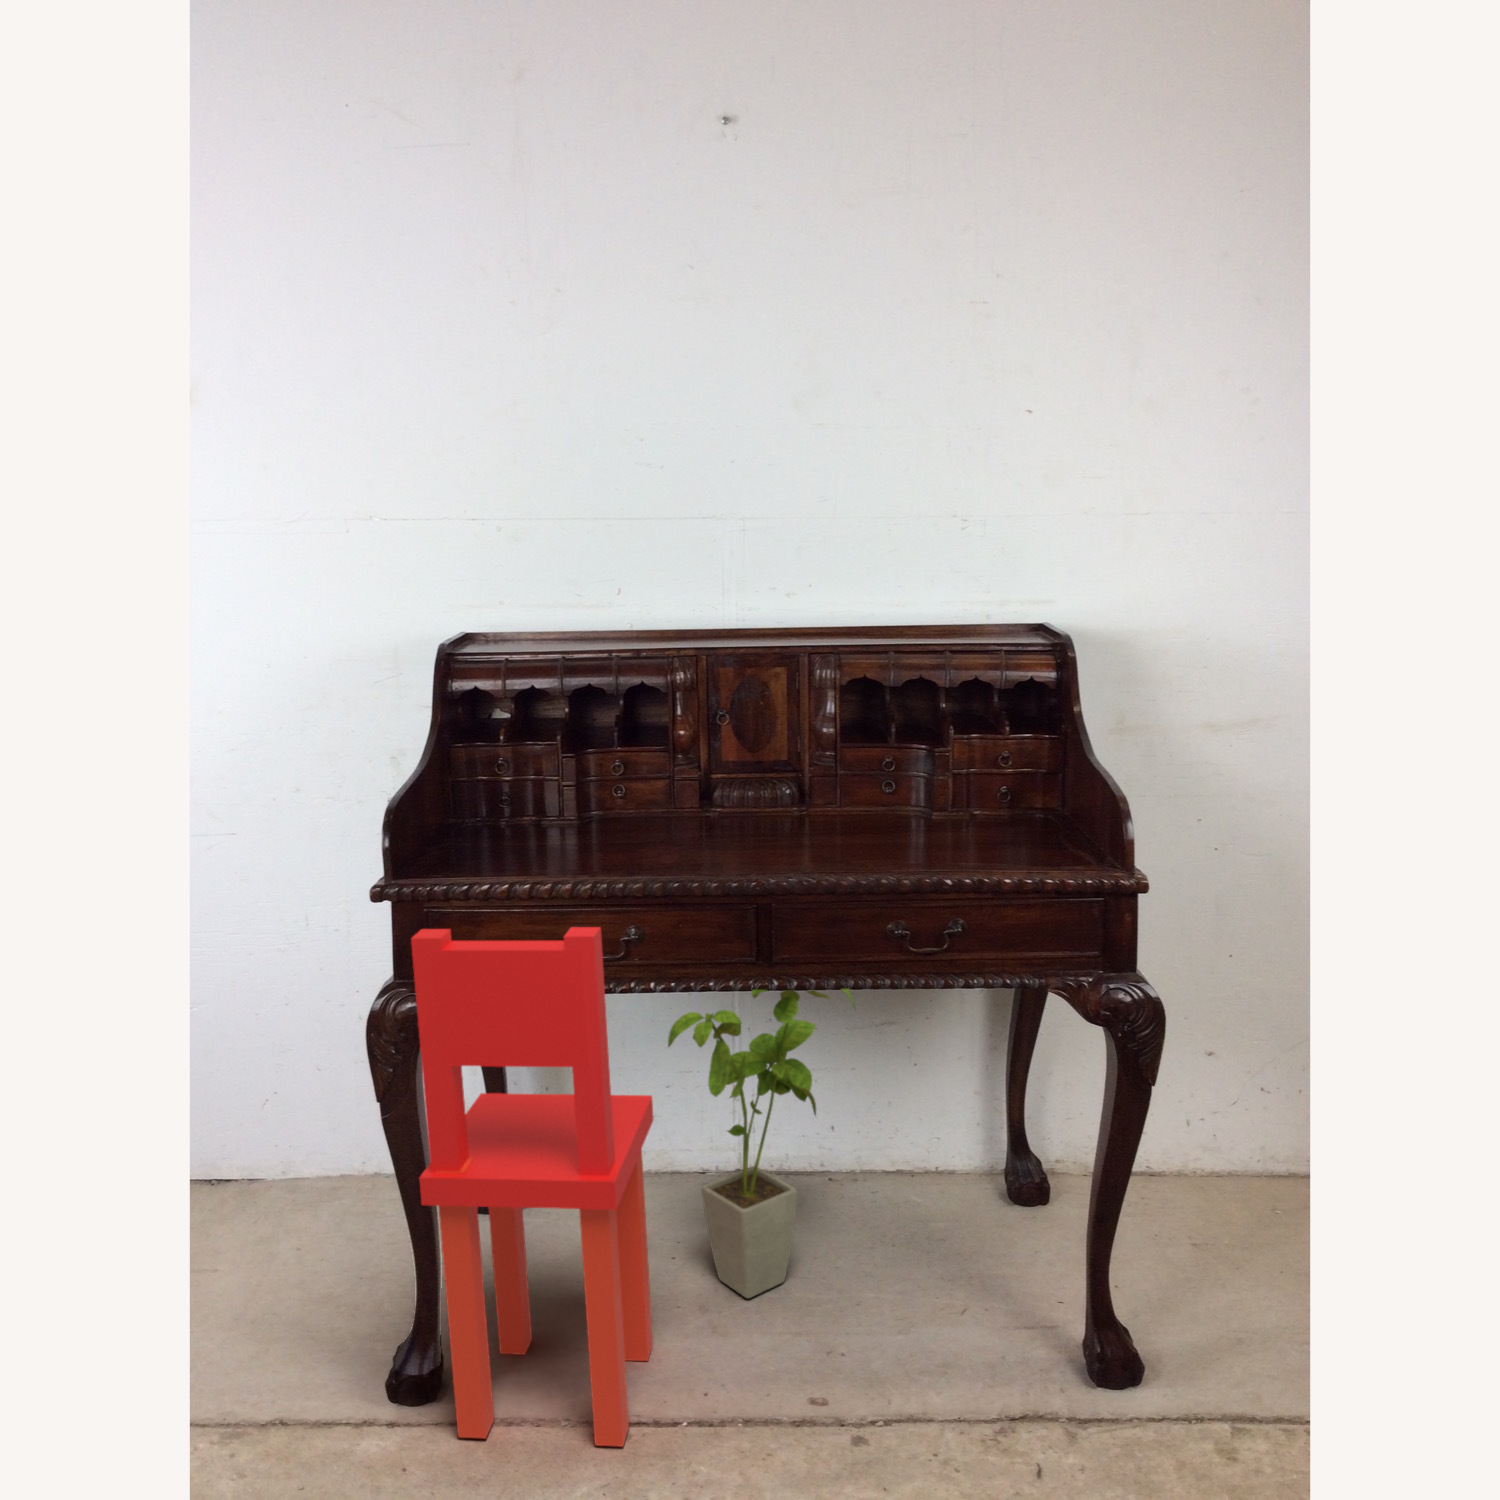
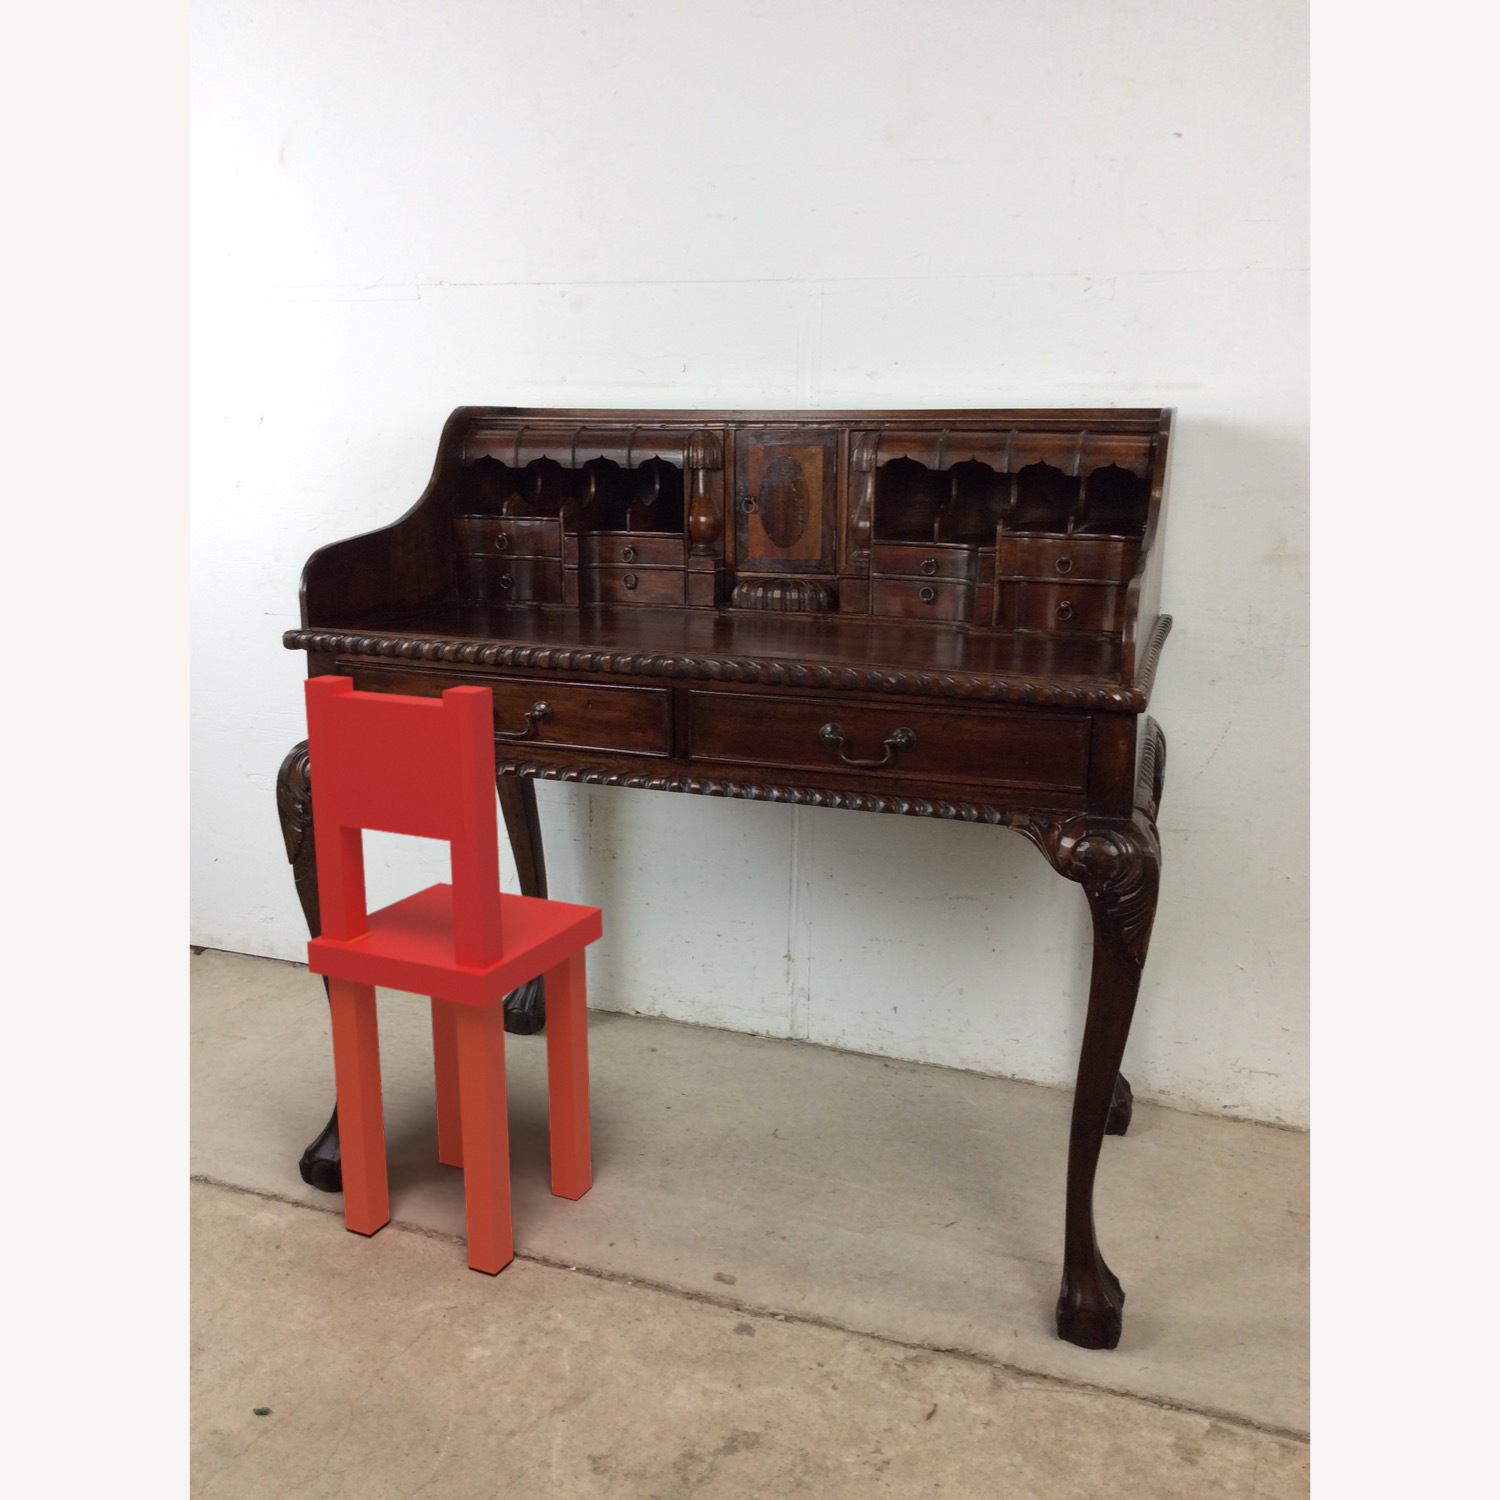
house plant: present [668,989,856,1298] -> none [650,766,853,1163]

